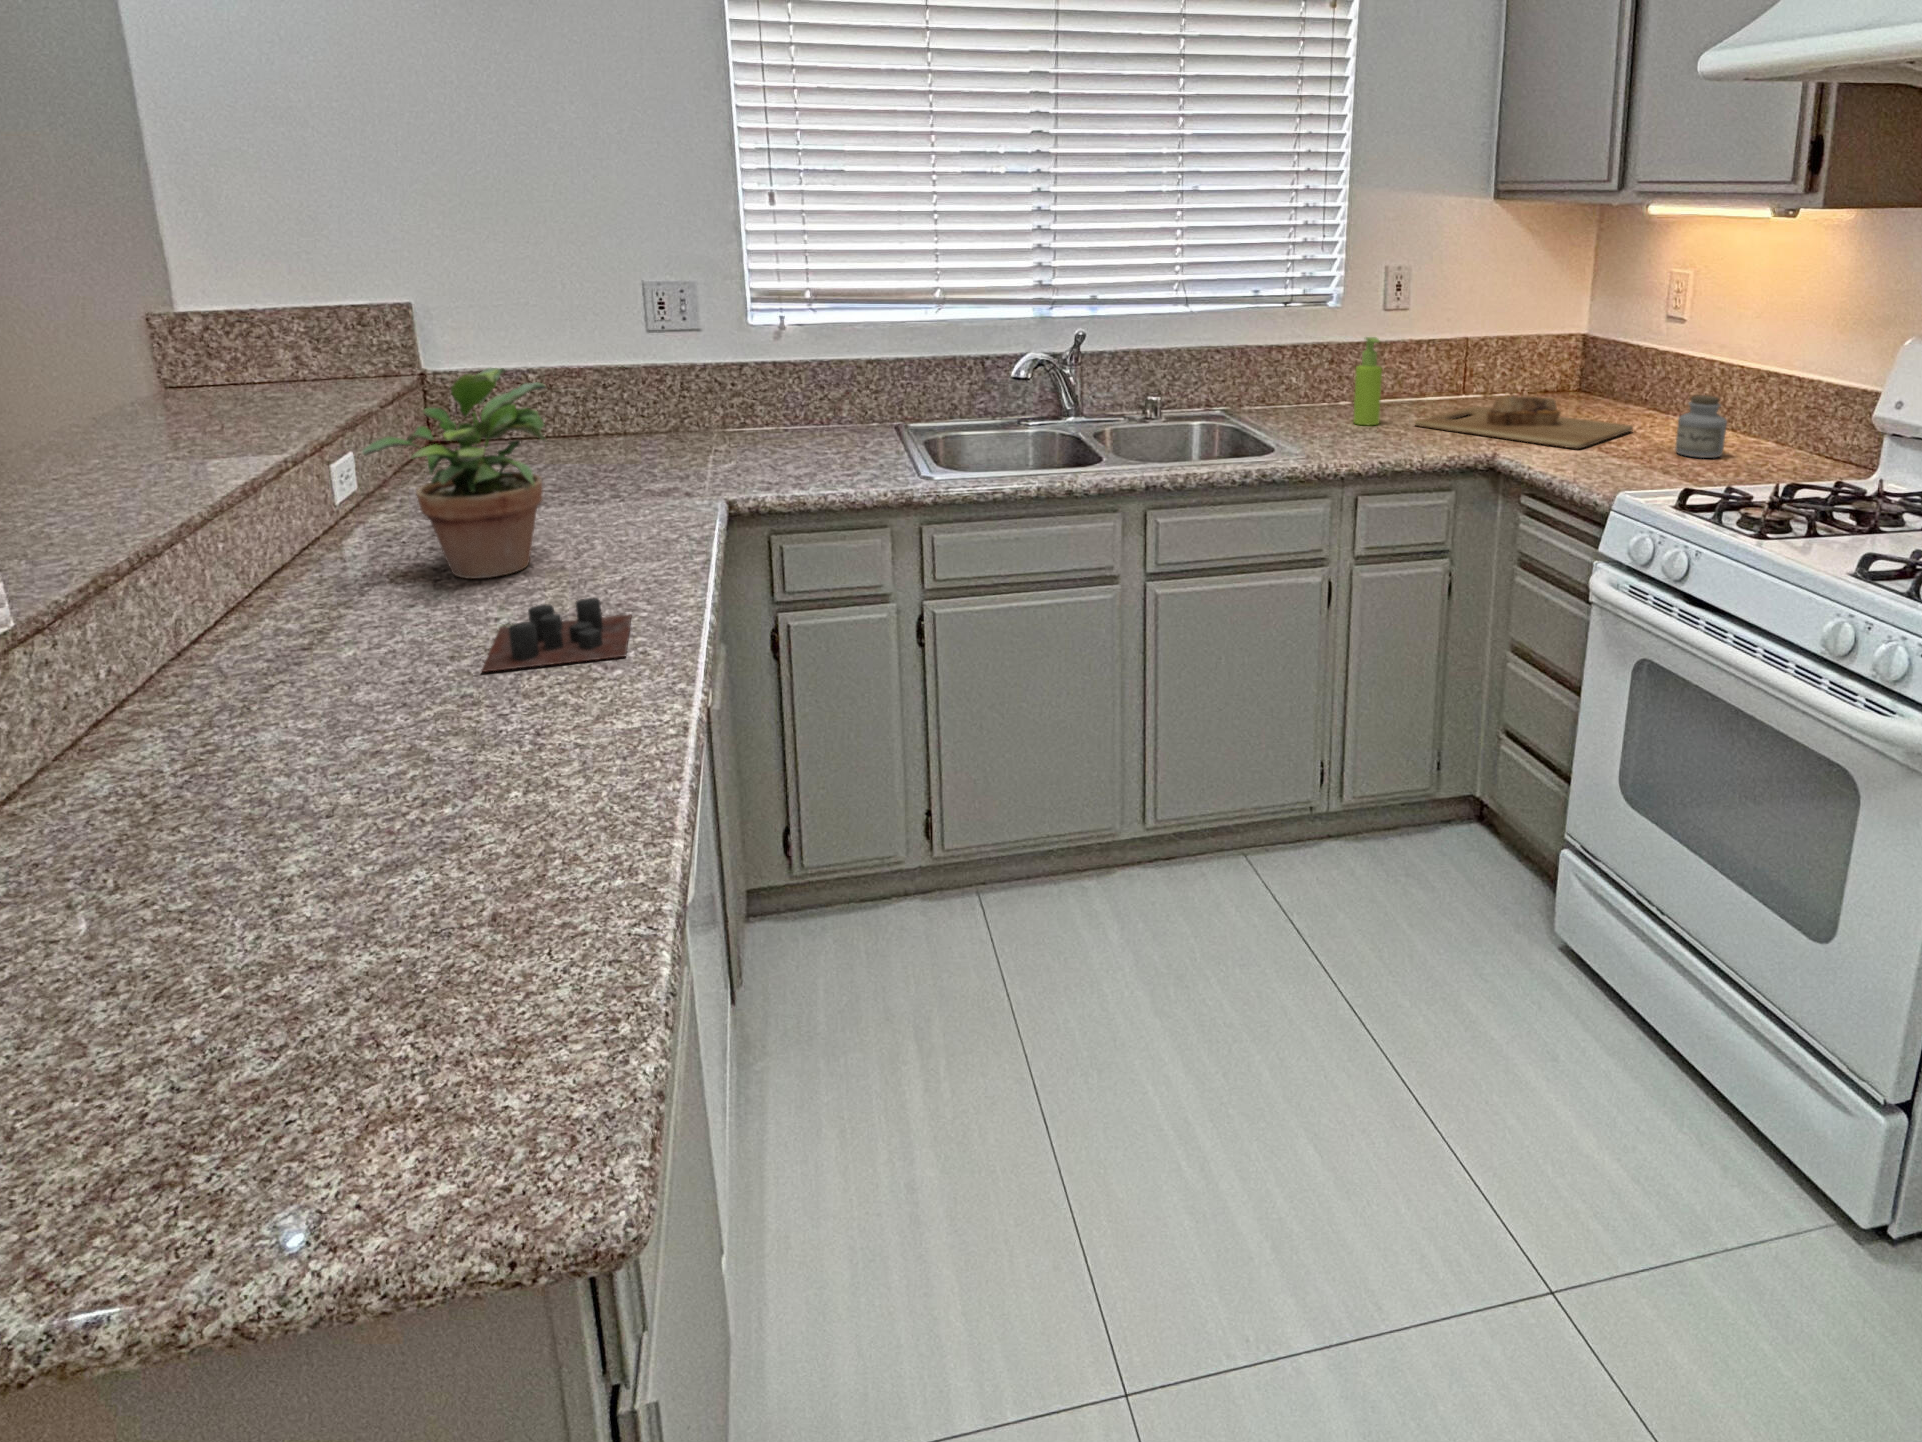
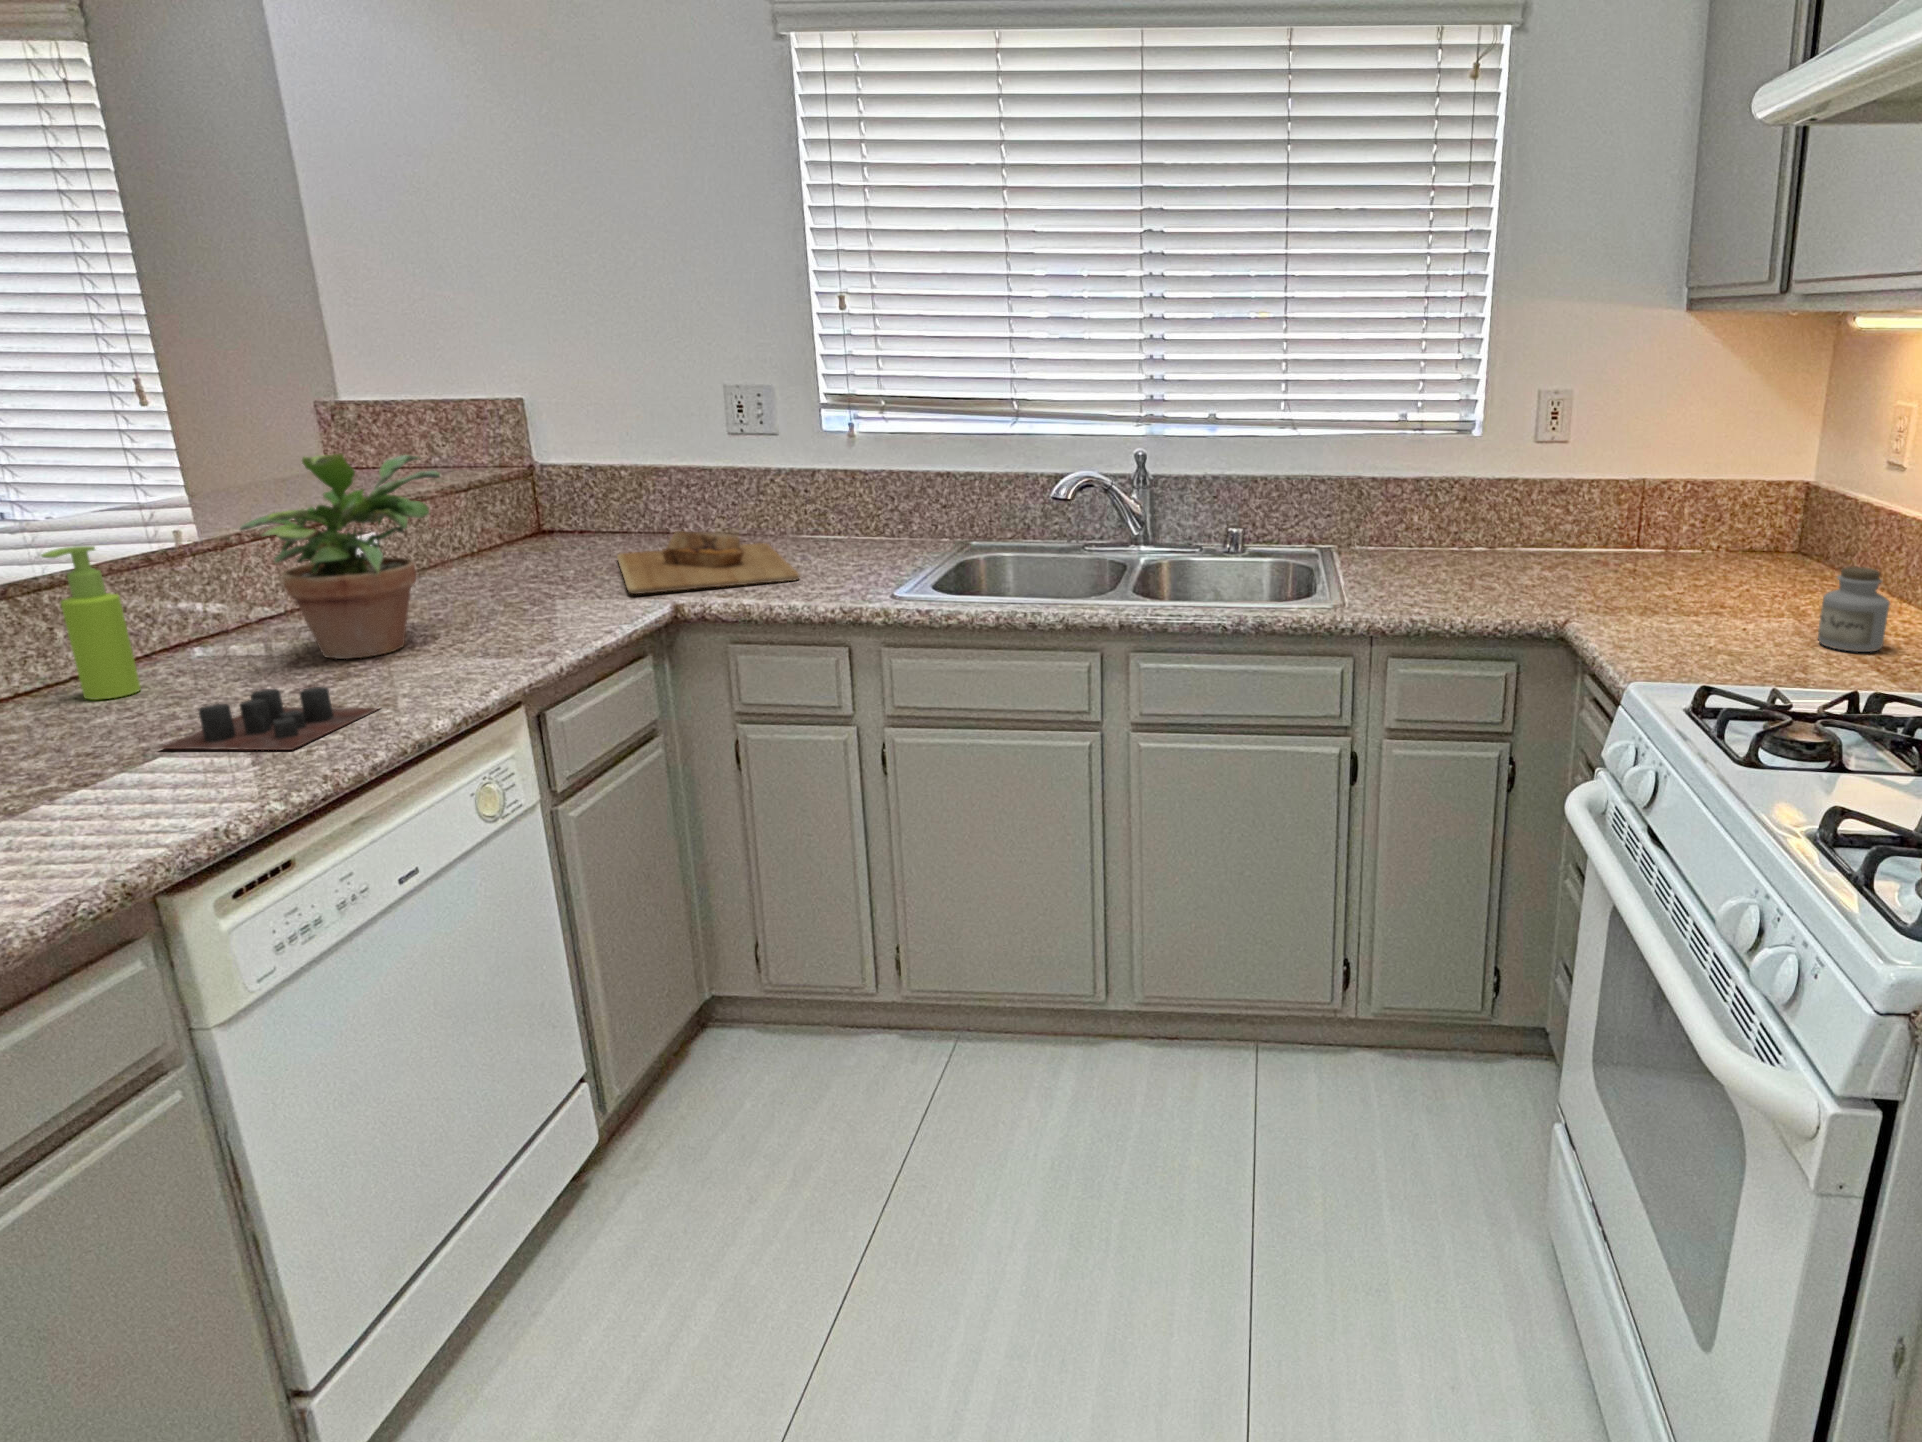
soap dispenser: present [1353,337,1382,425] -> present [41,546,141,700]
cutting board: present [1415,396,1633,449] -> present [617,531,800,594]

